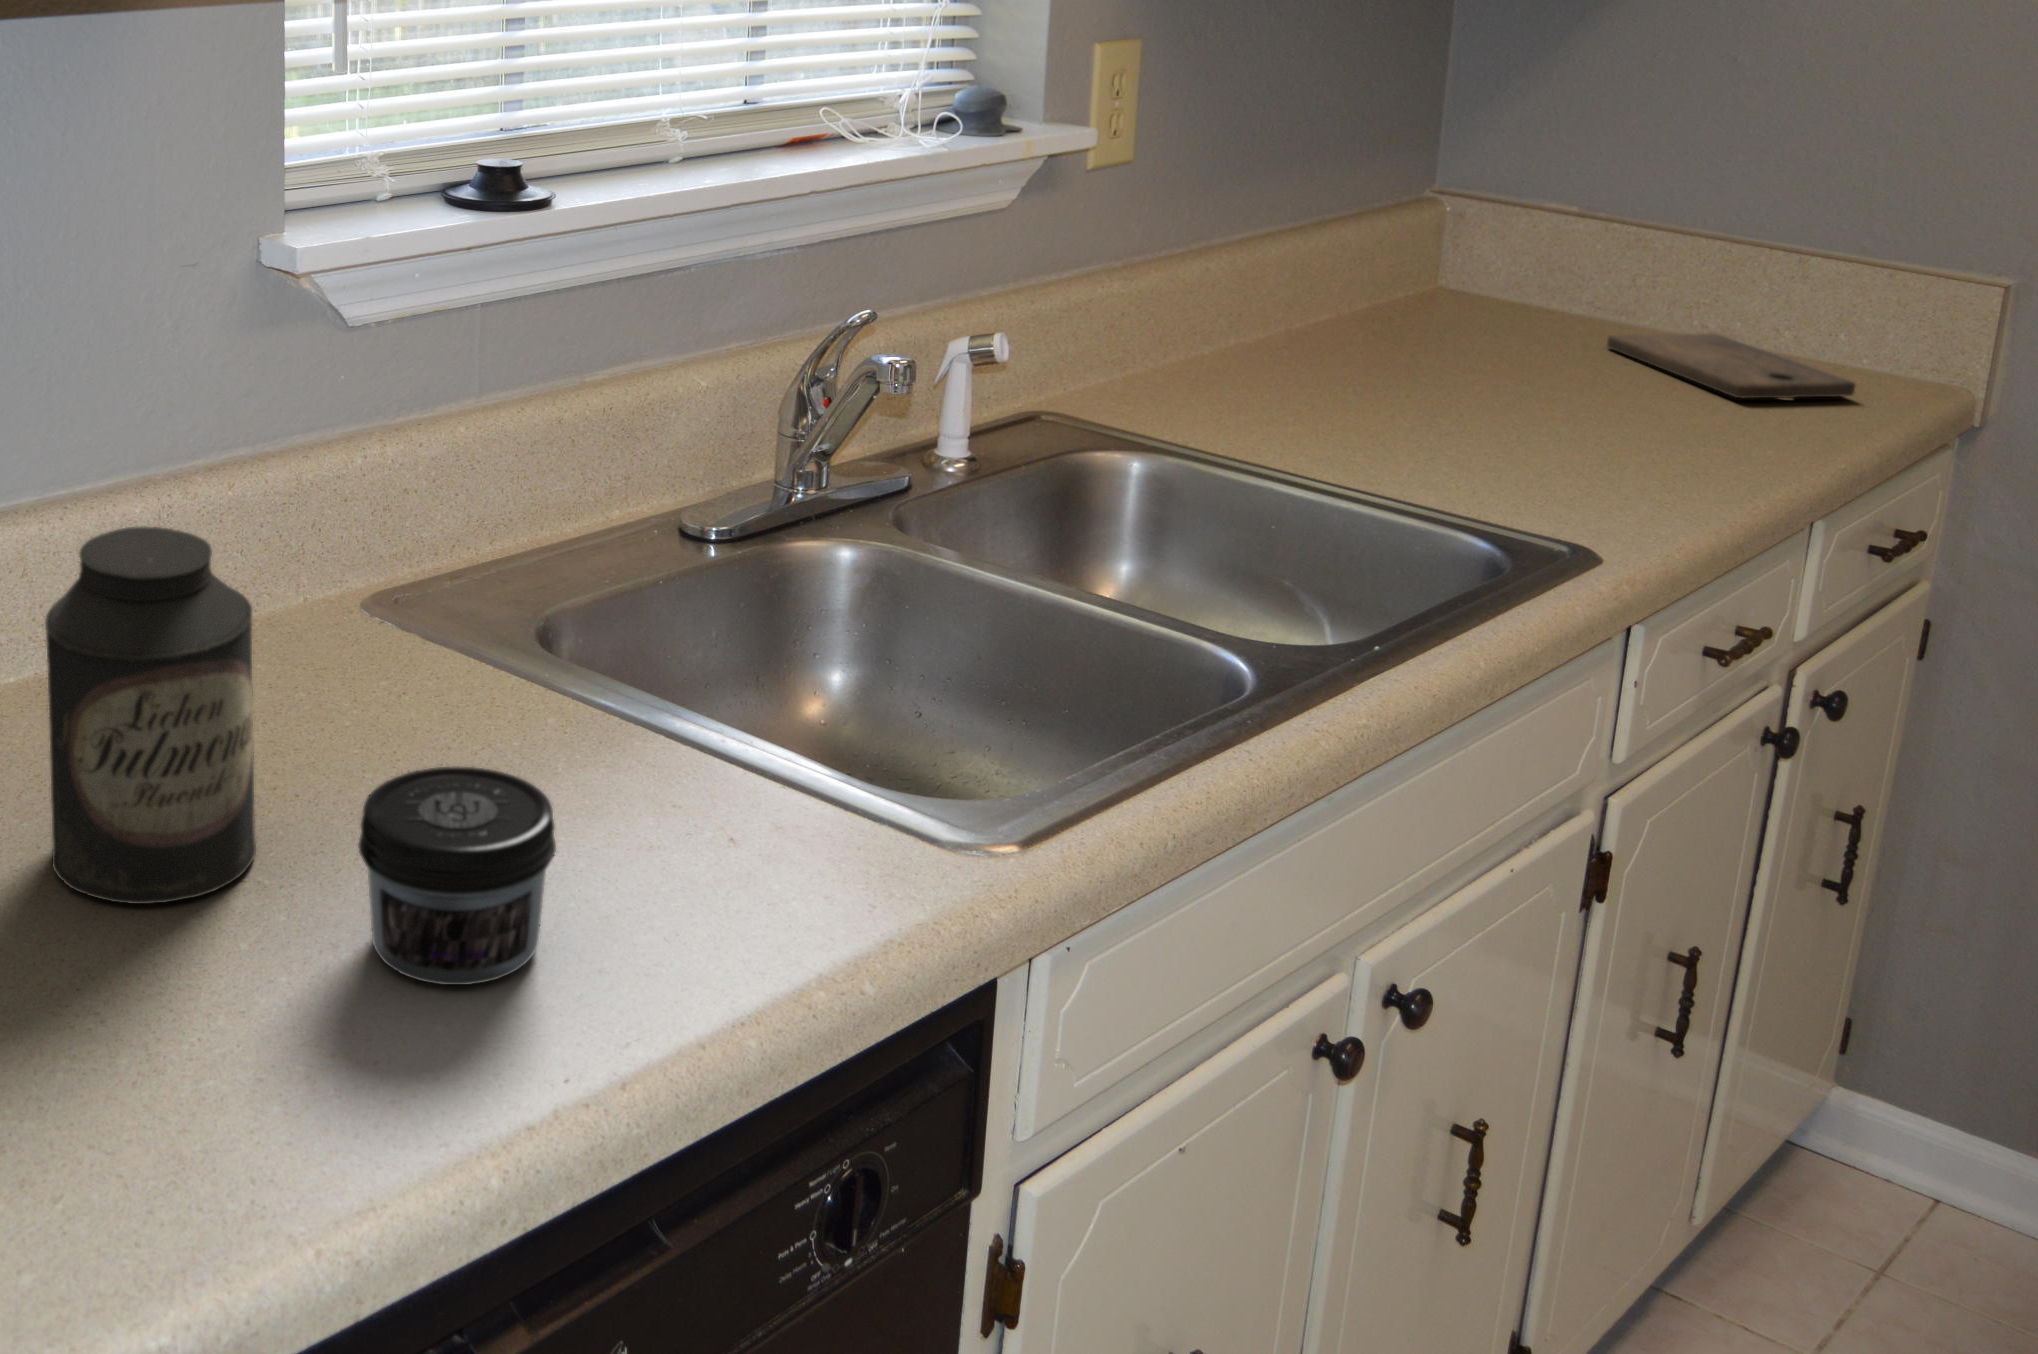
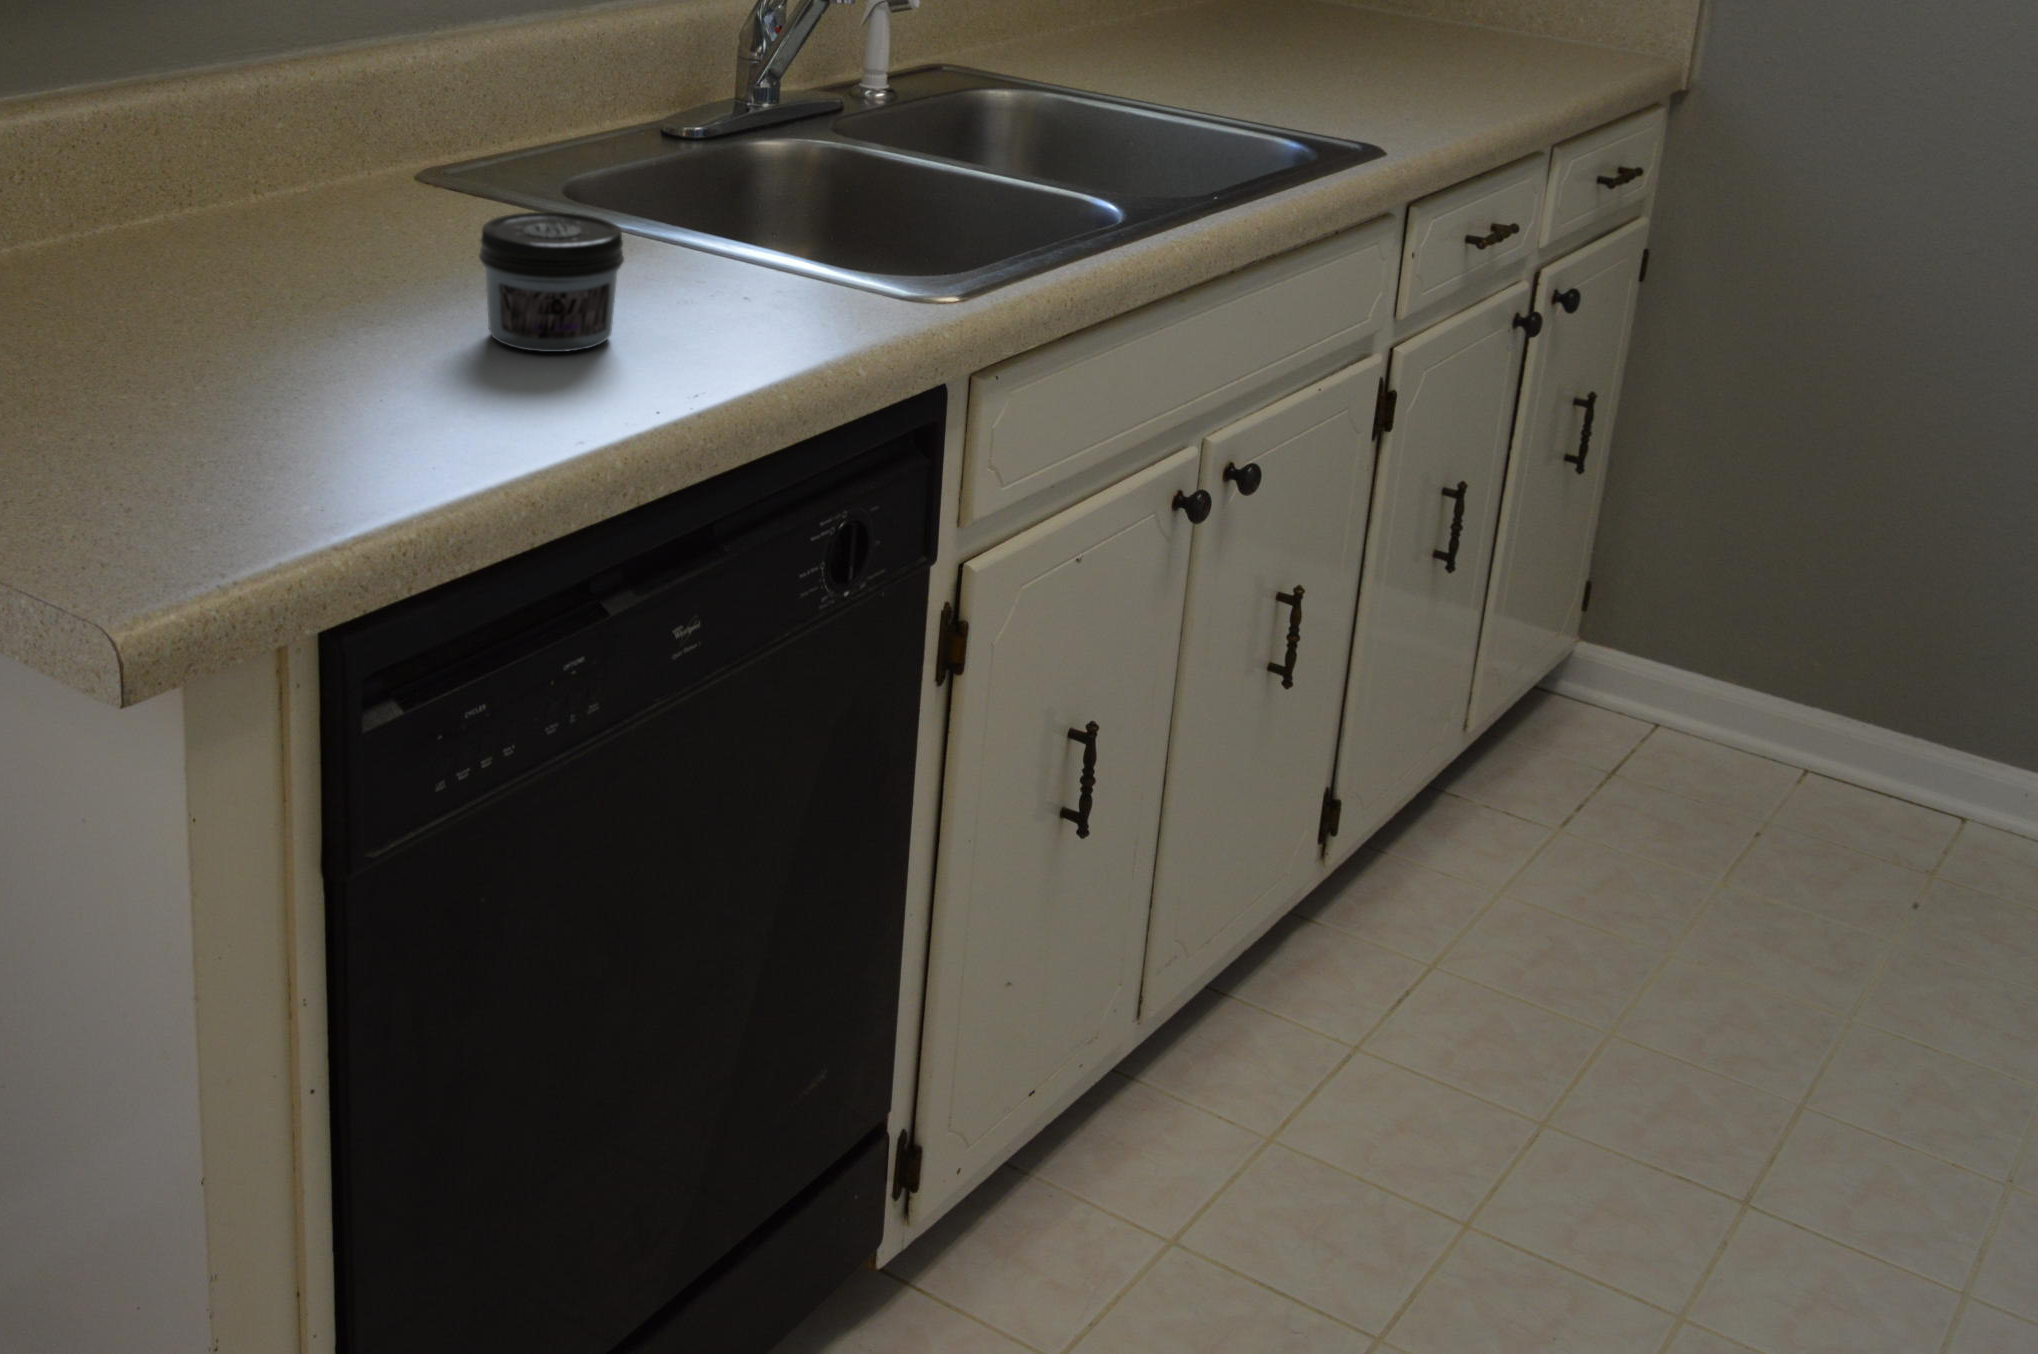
cutting board: present [1607,333,1856,399] -> none [1405,24,1590,63]
canister: present [45,526,256,904] -> none [224,44,385,321]

